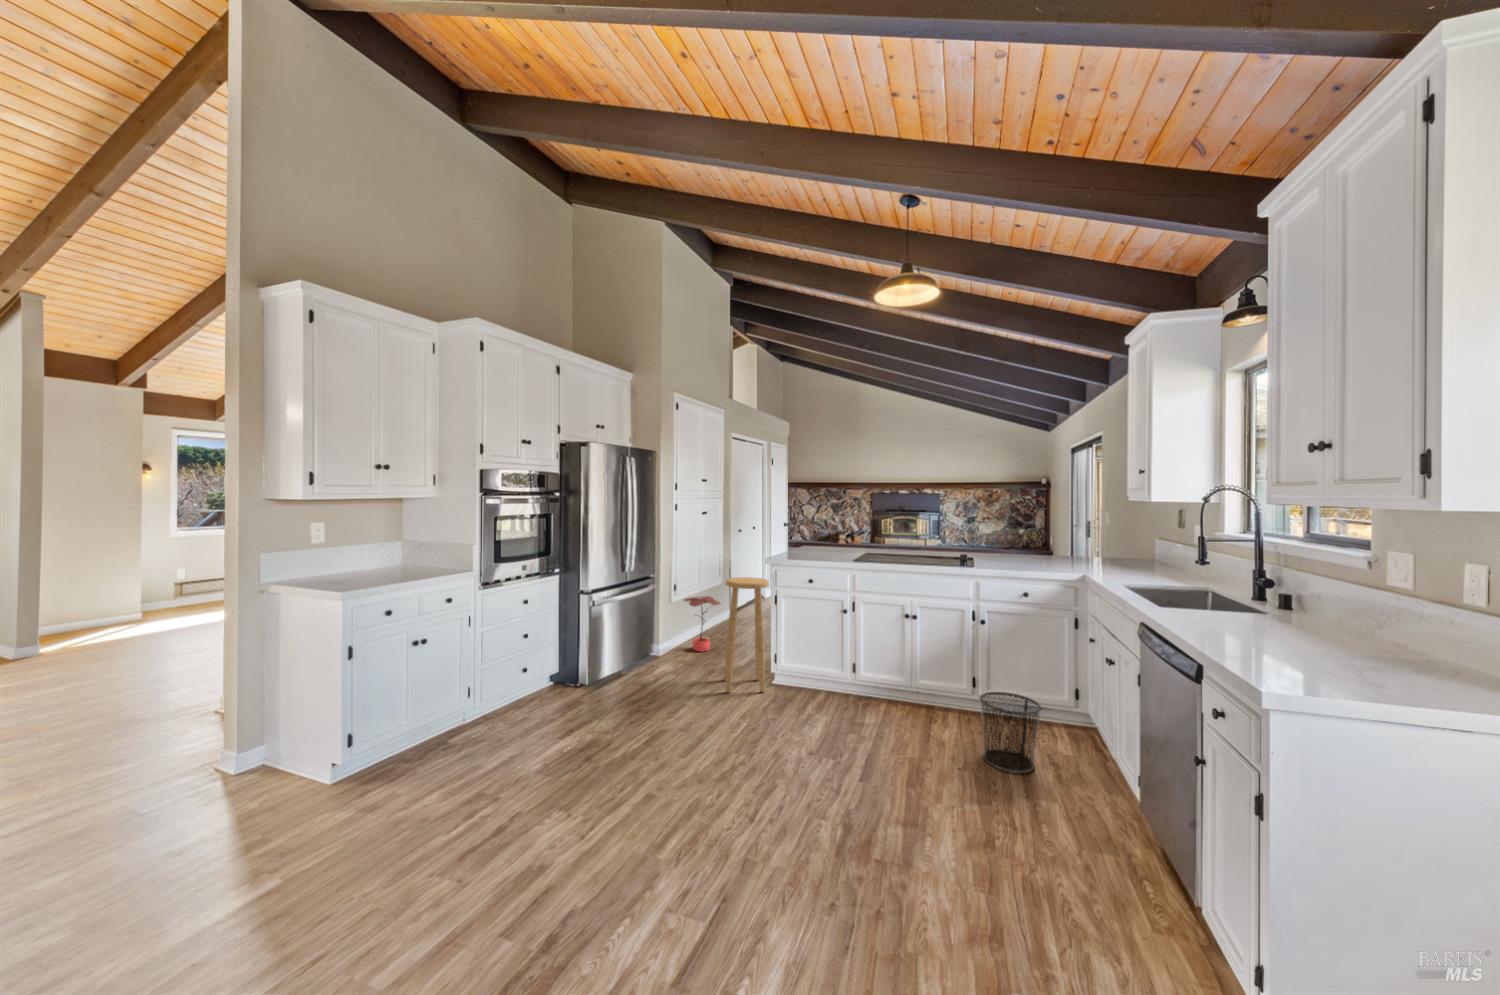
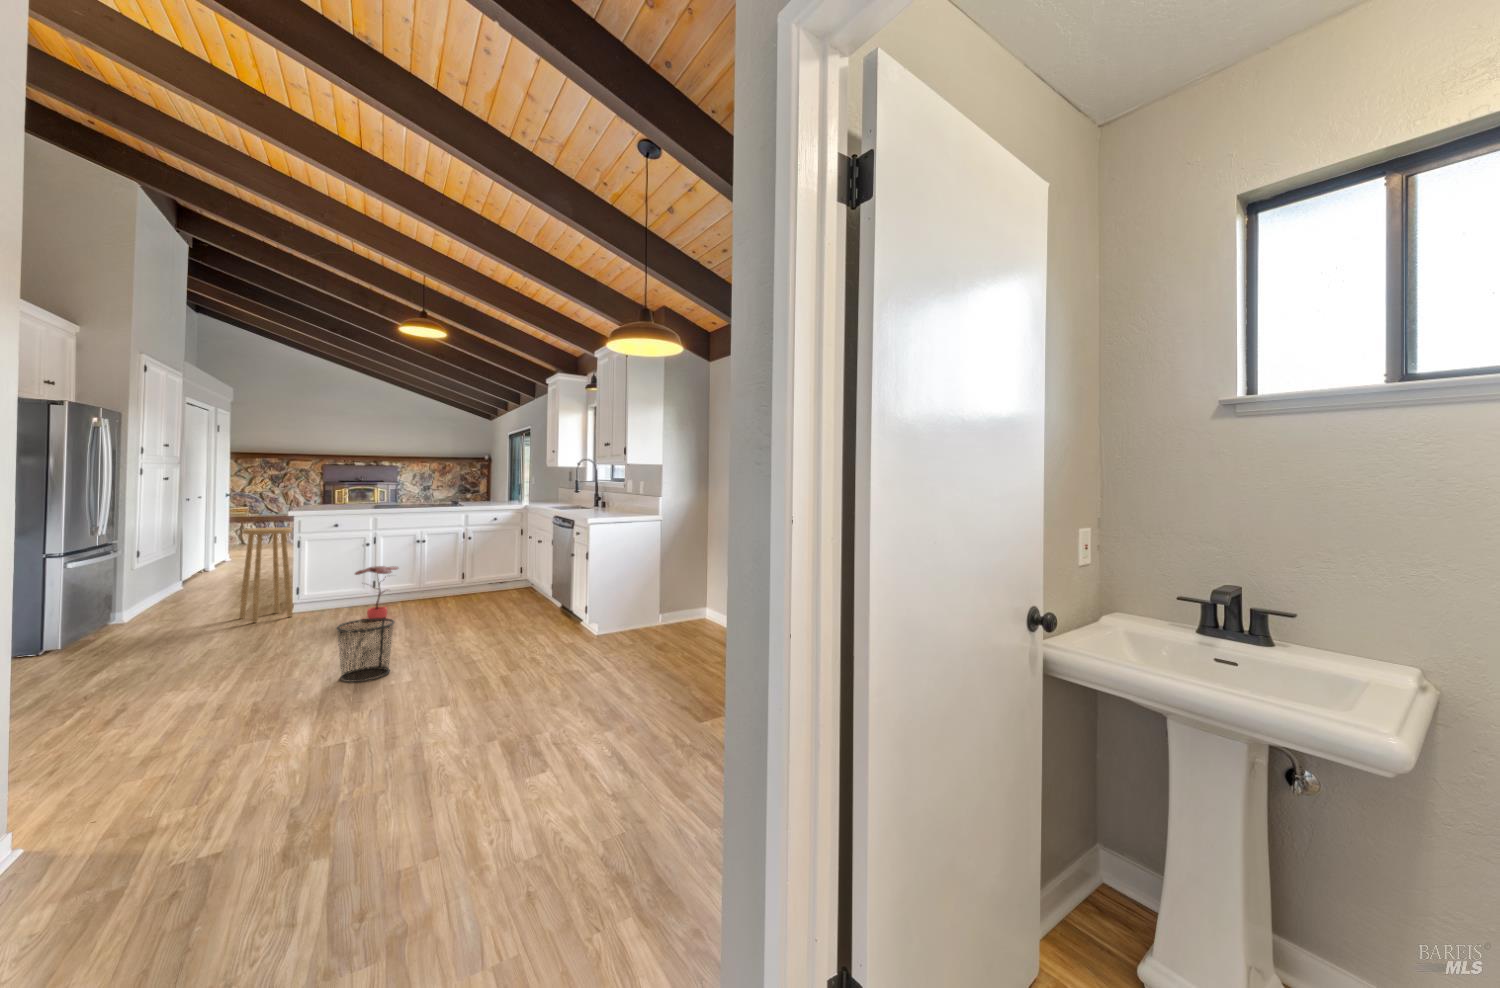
potted plant: present [684,596,720,652] -> present [355,566,398,619]
trash can: present [980,692,1042,773] -> present [336,618,395,682]

